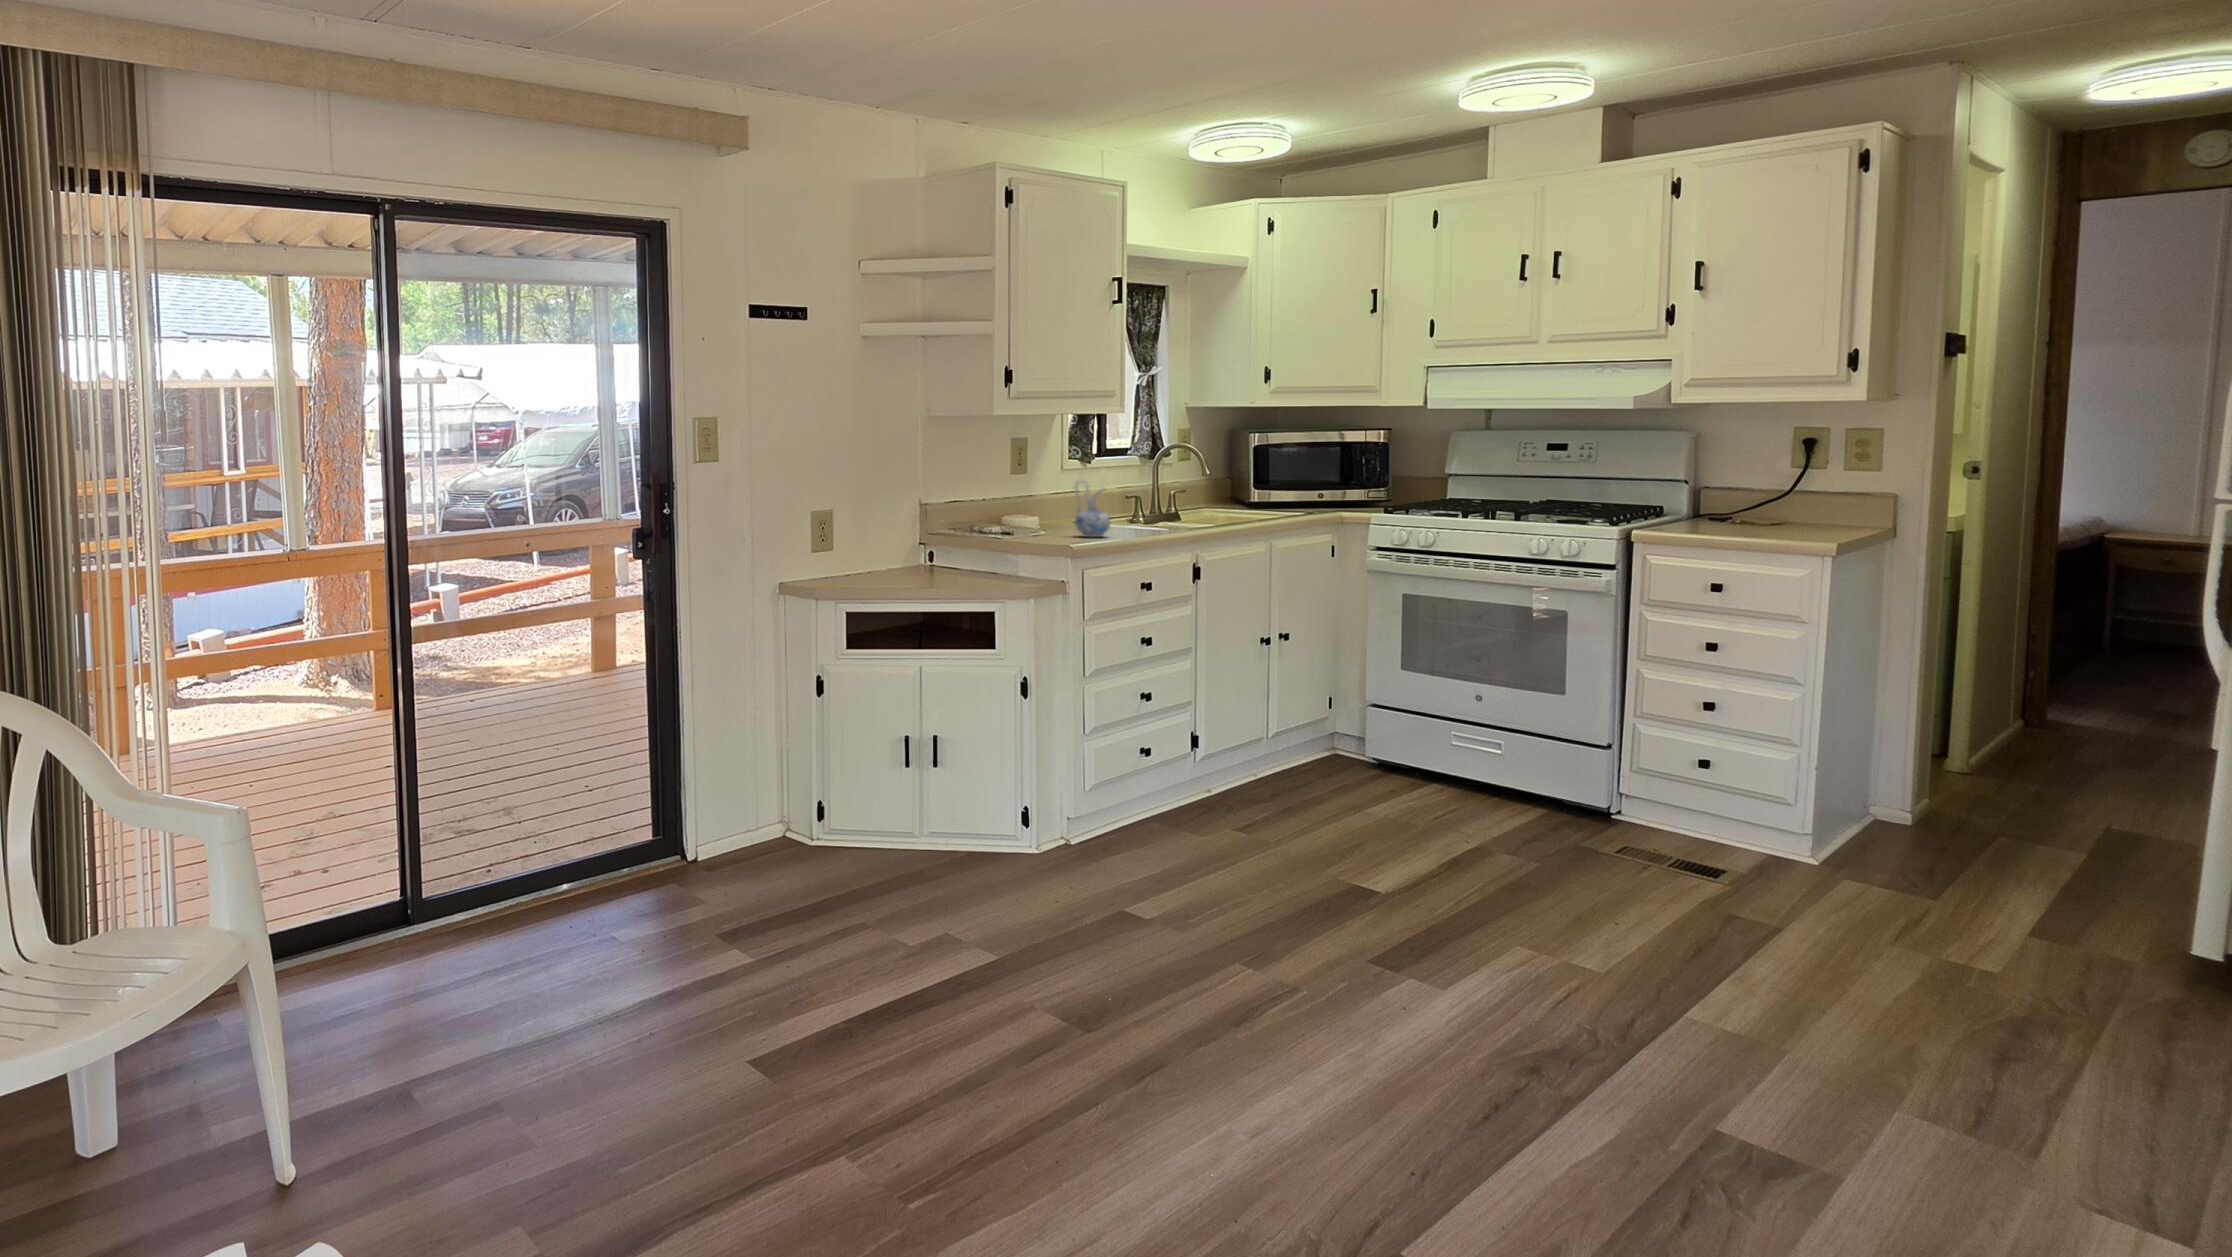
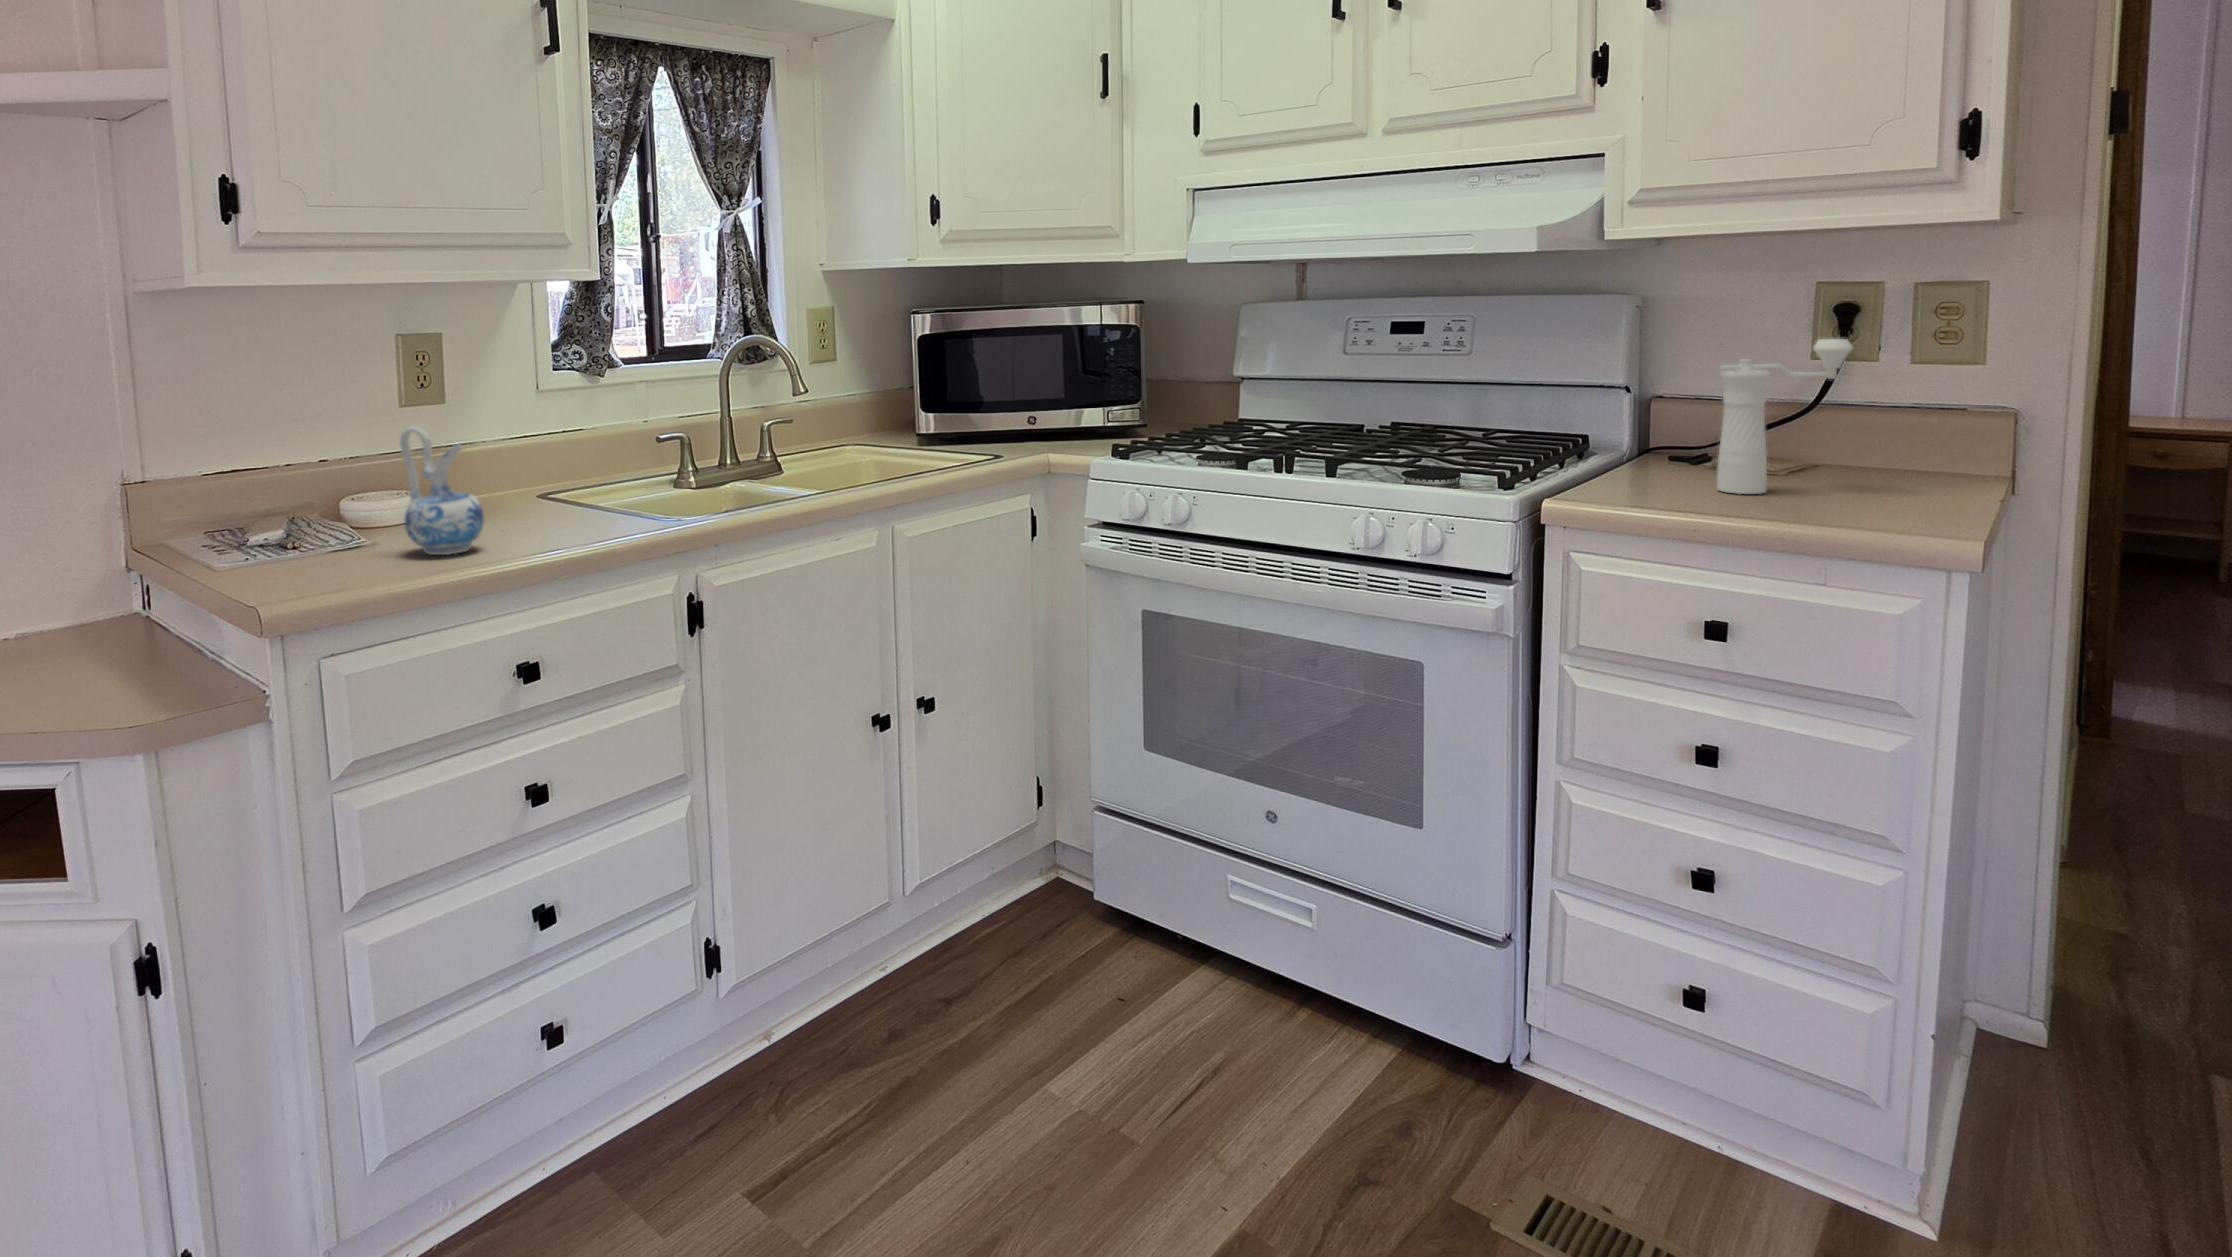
pepper mill: none [1726,455,1798,530] -> present [1717,339,1853,494]

